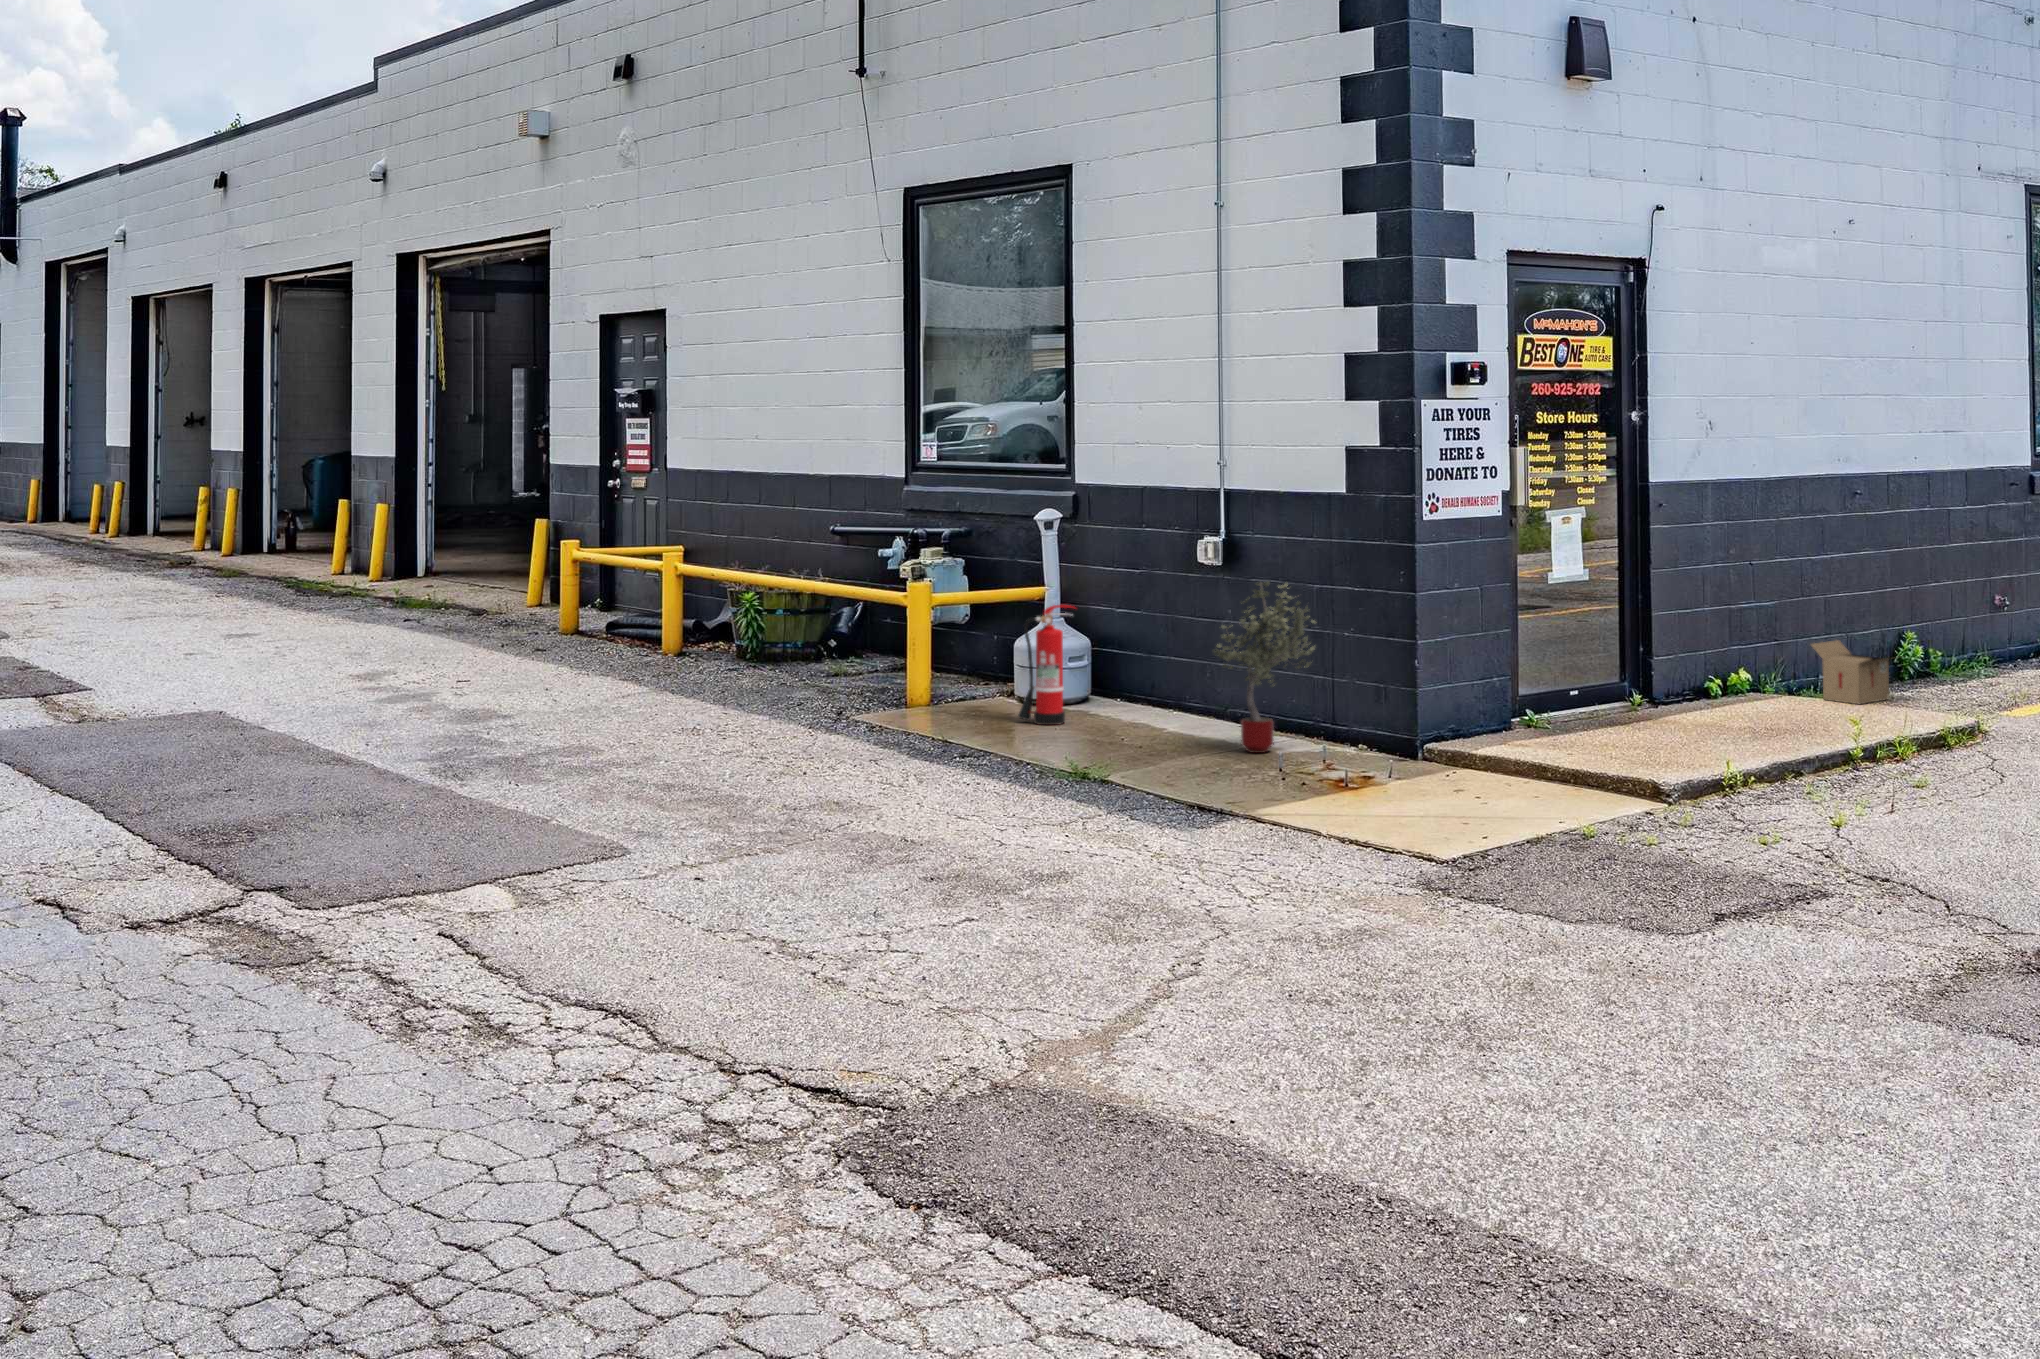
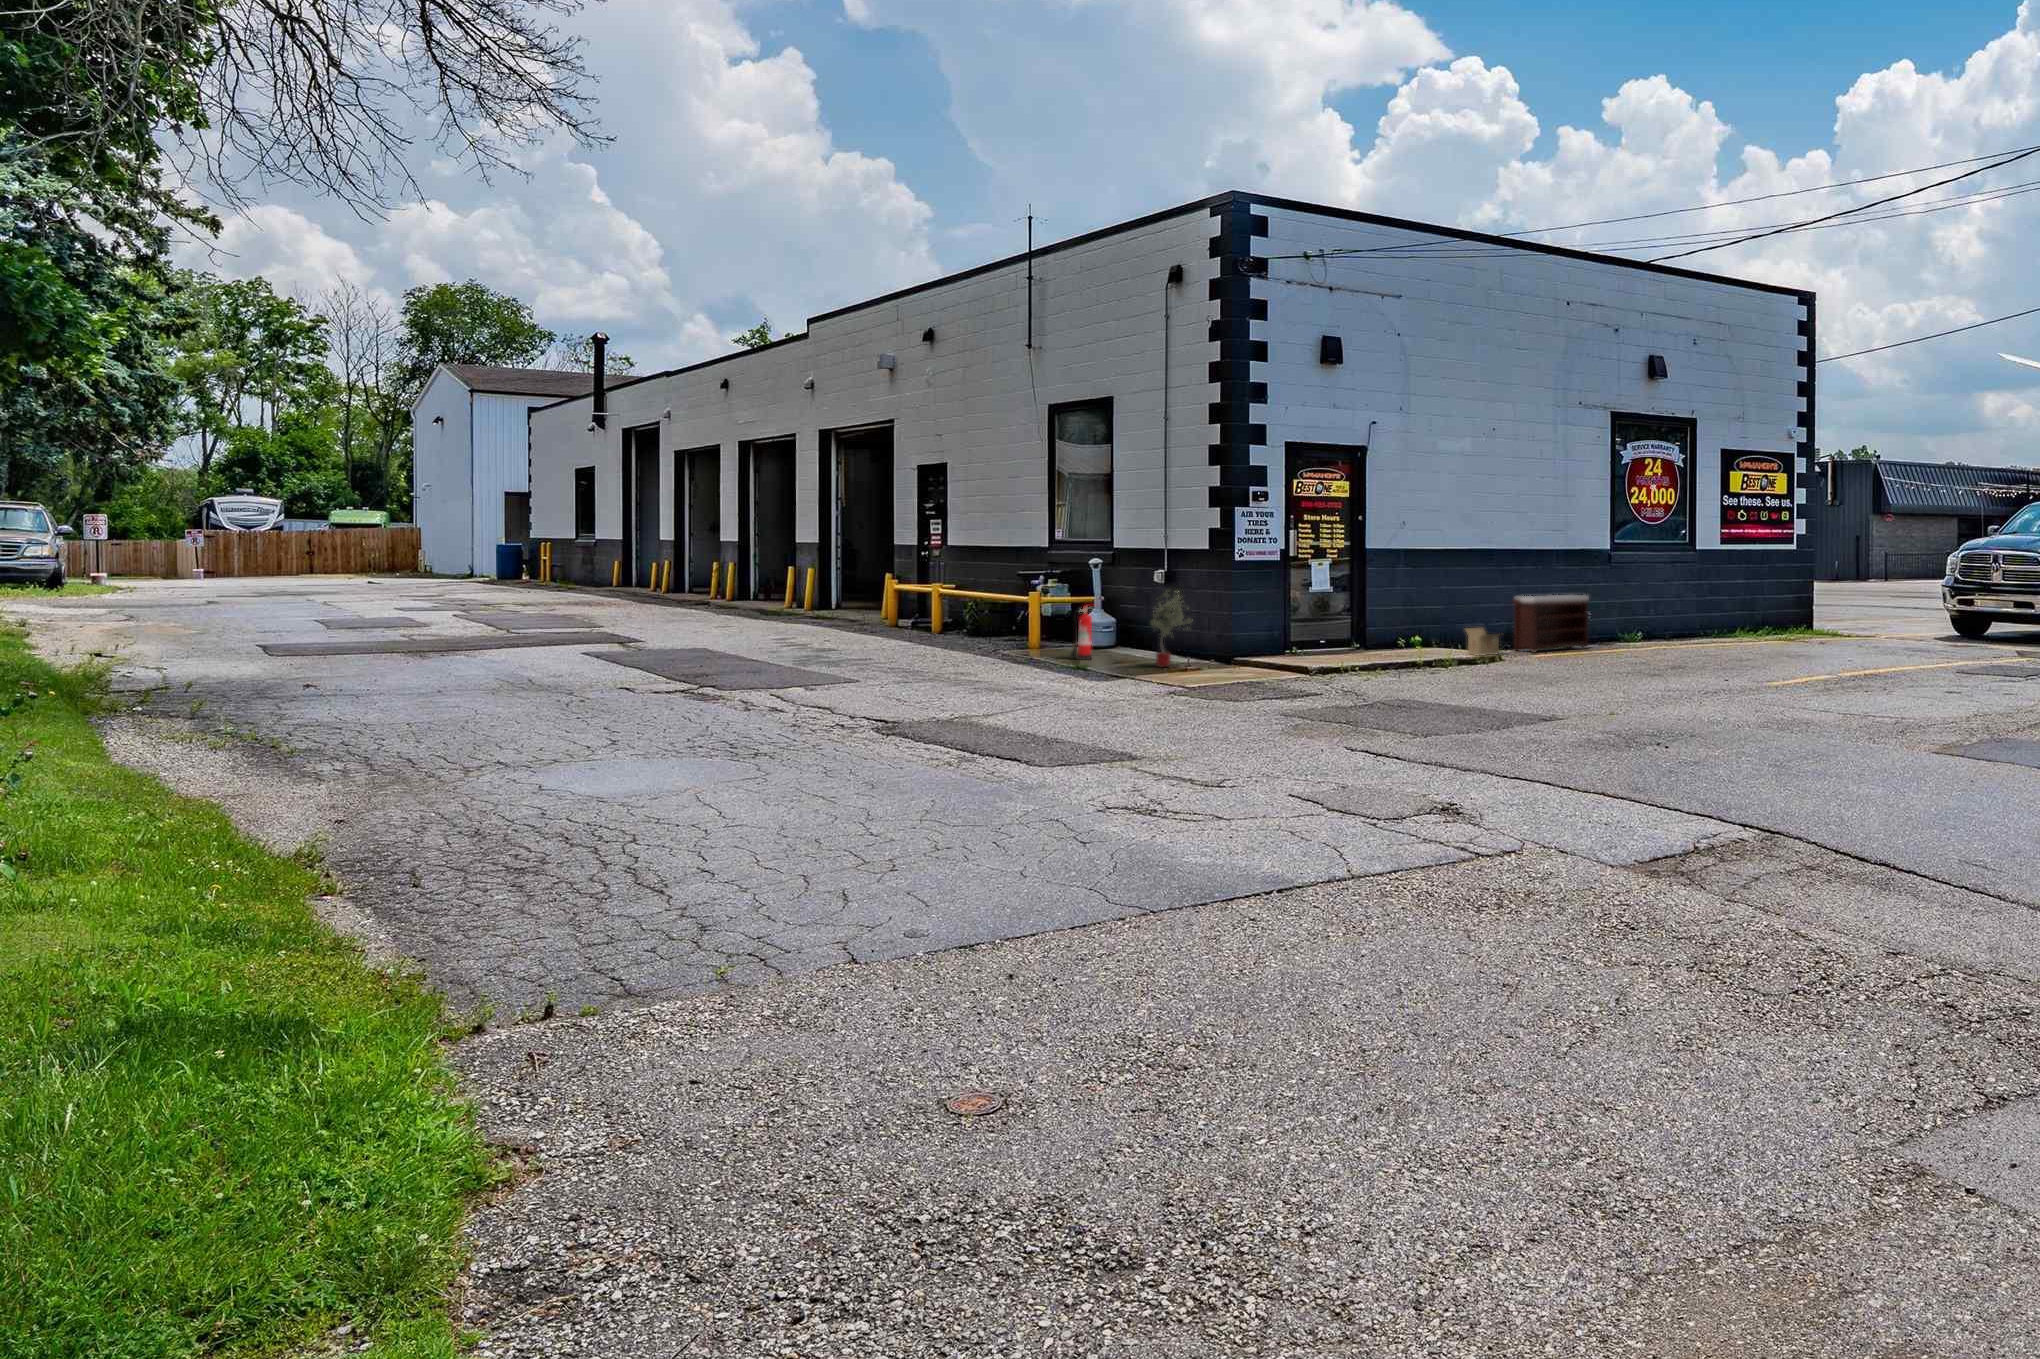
bench: none [1887,564,2034,694] -> present [1512,595,1589,653]

